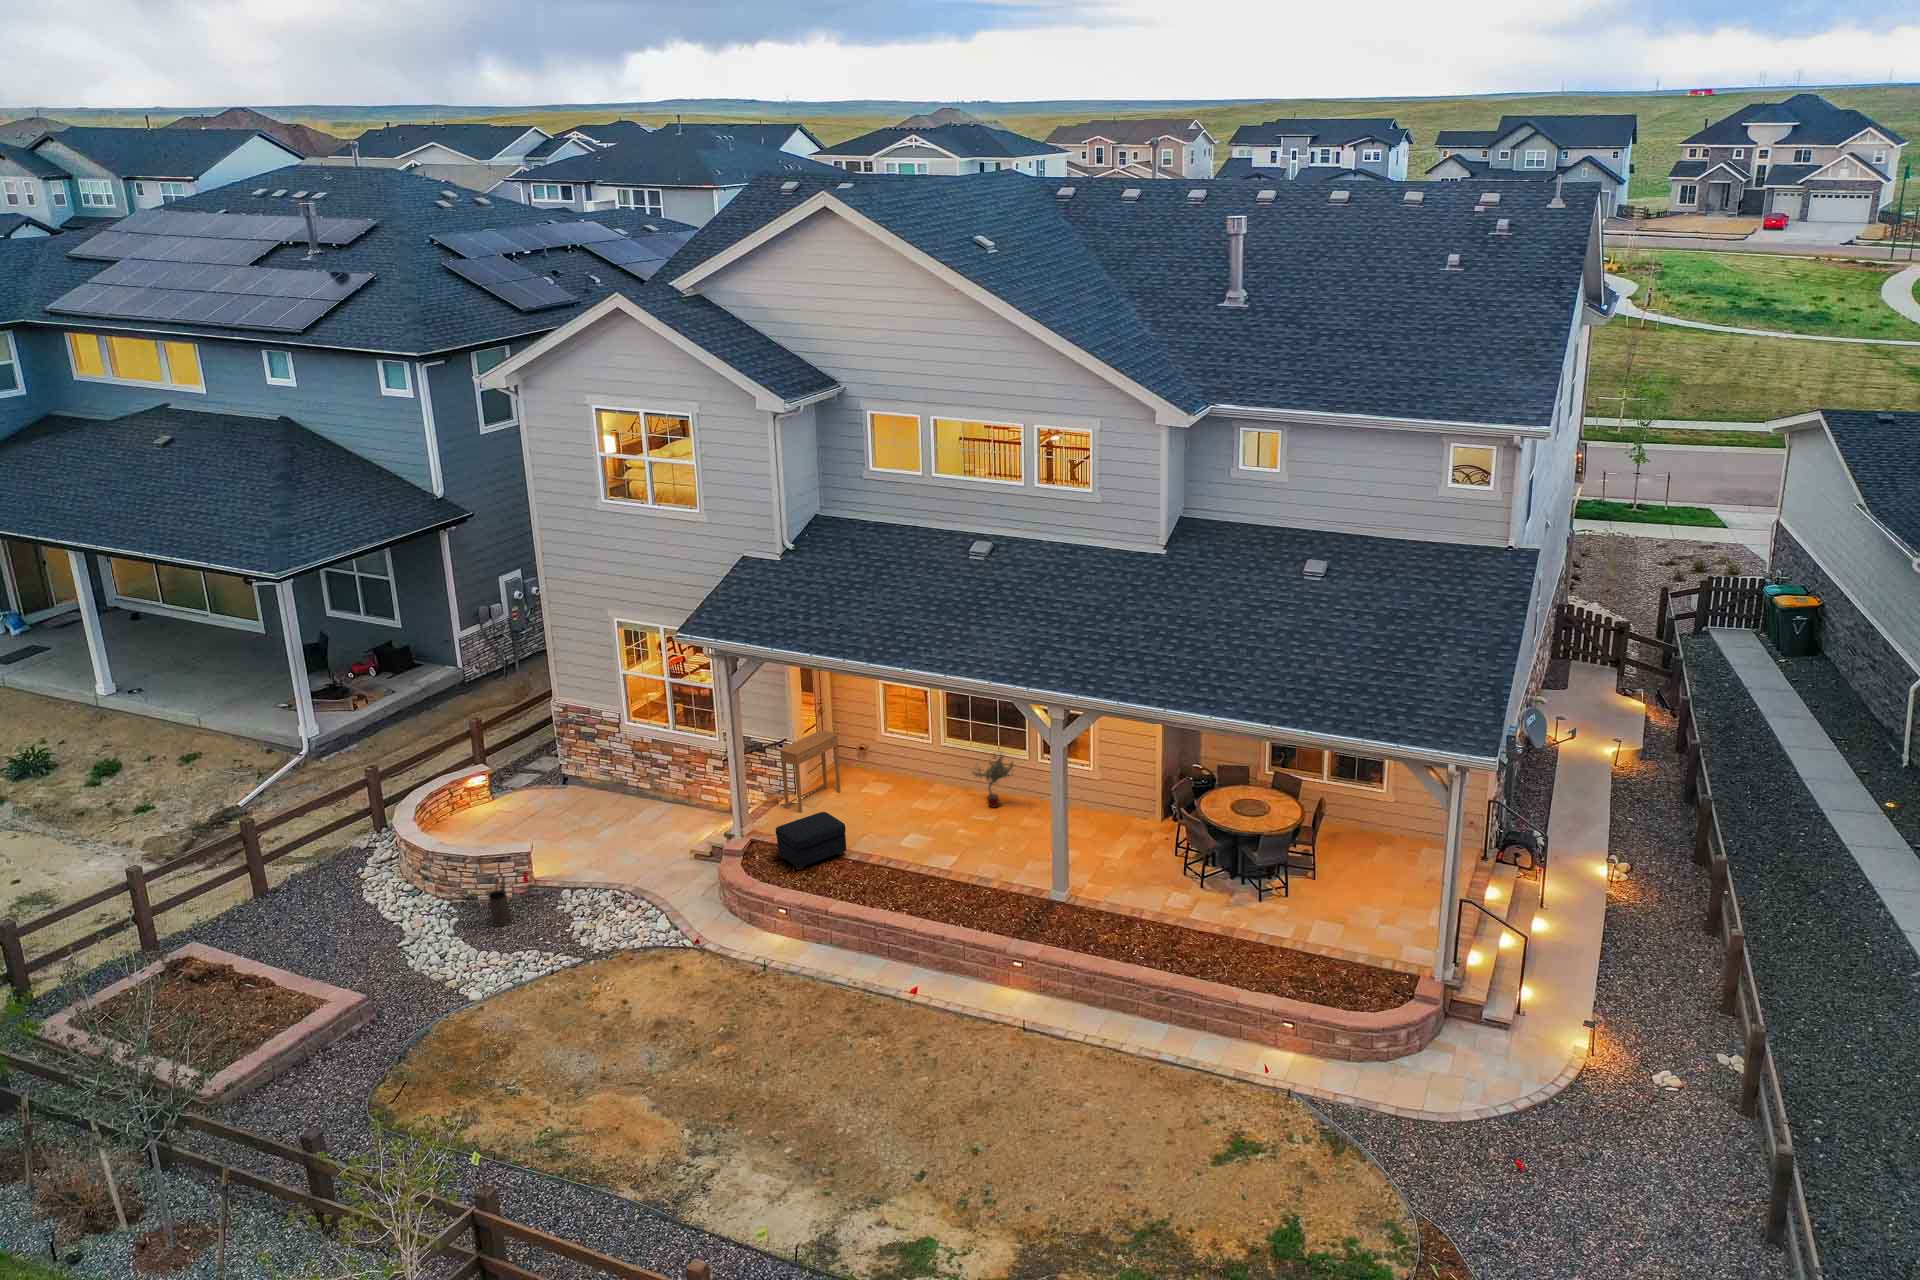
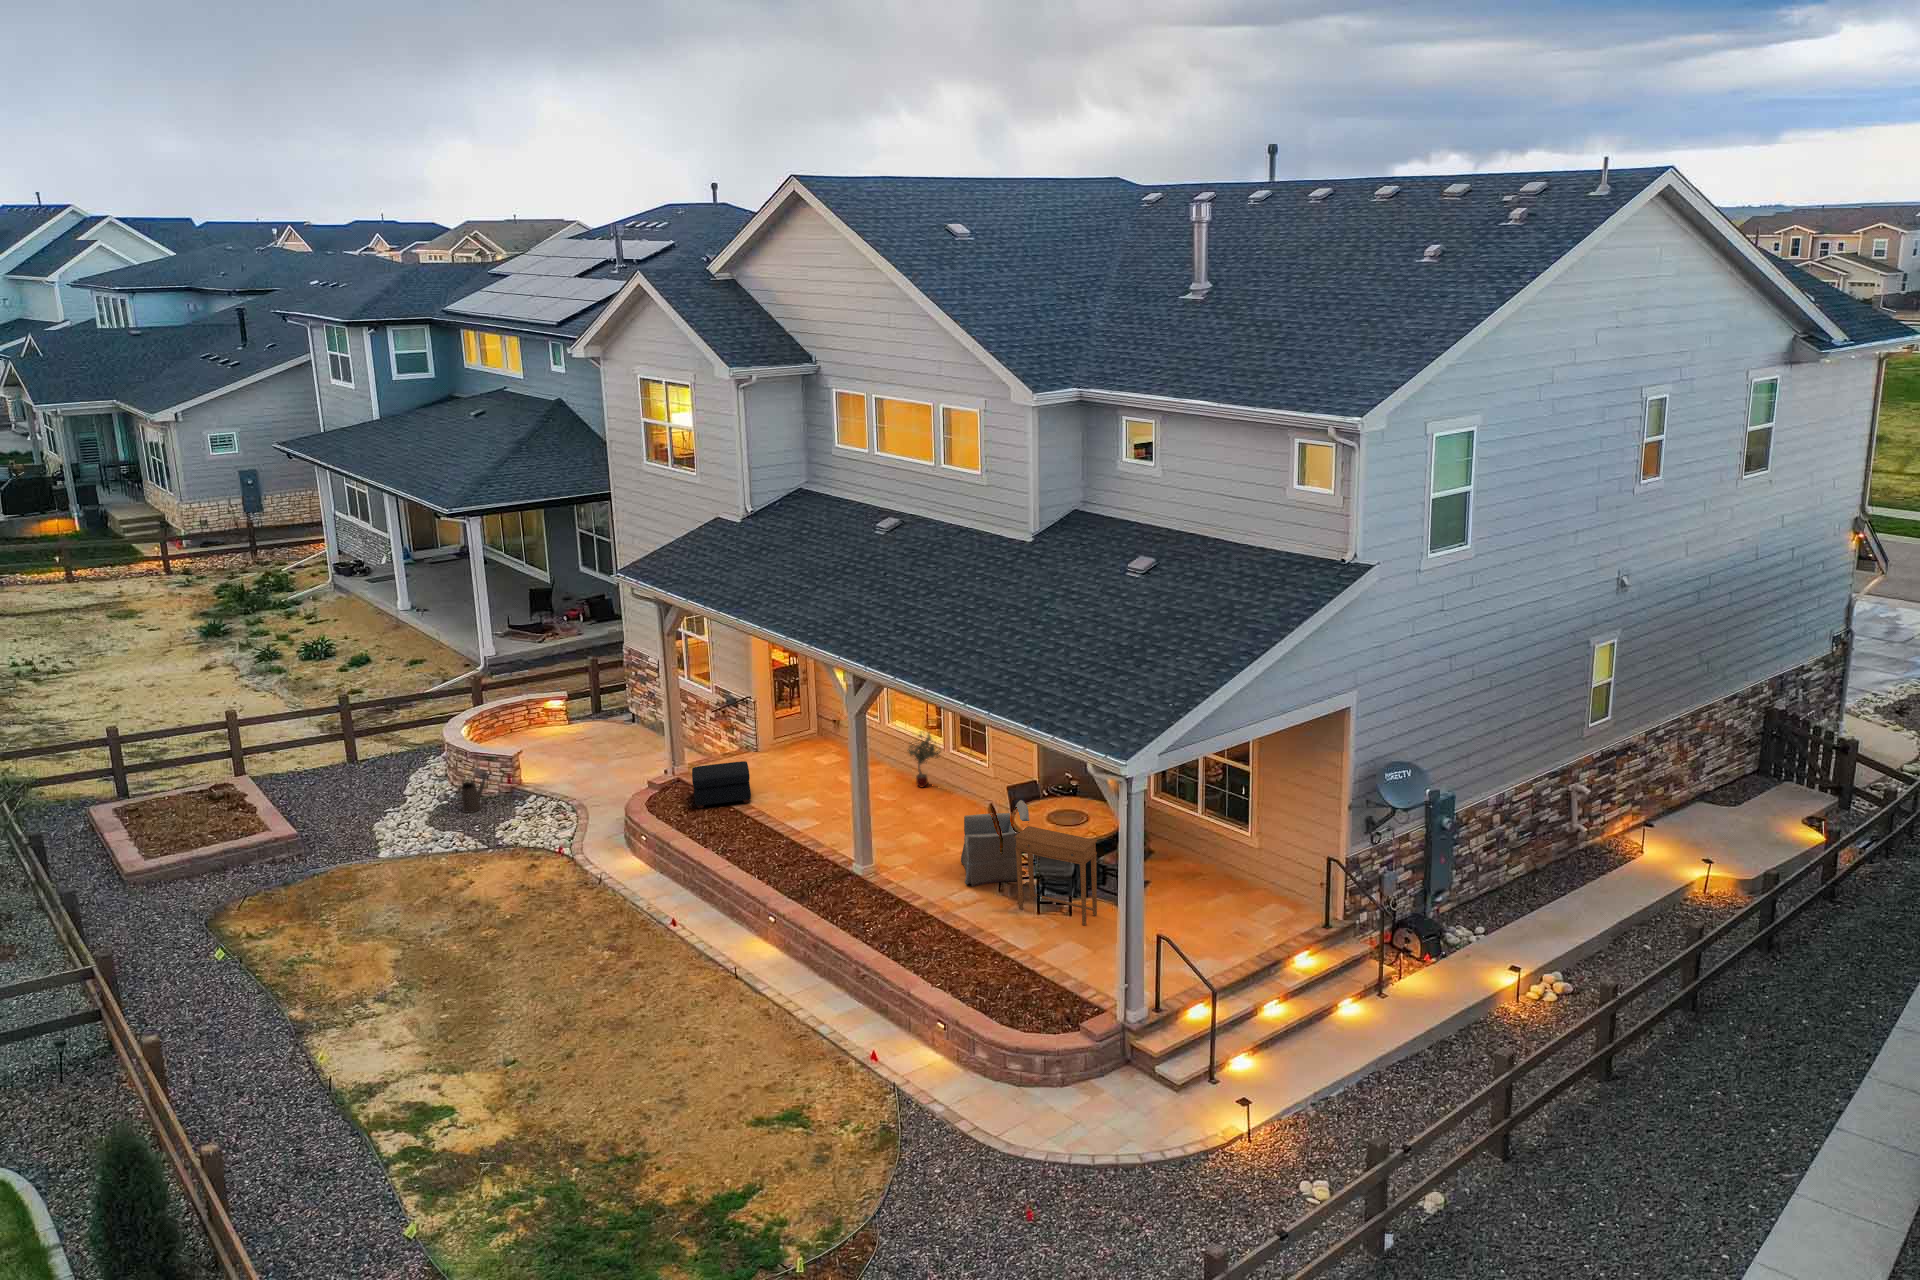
side table: present [780,730,840,813] -> present [1015,826,1097,925]
armchair: none [1122,804,1203,894] -> present [961,800,1029,887]

